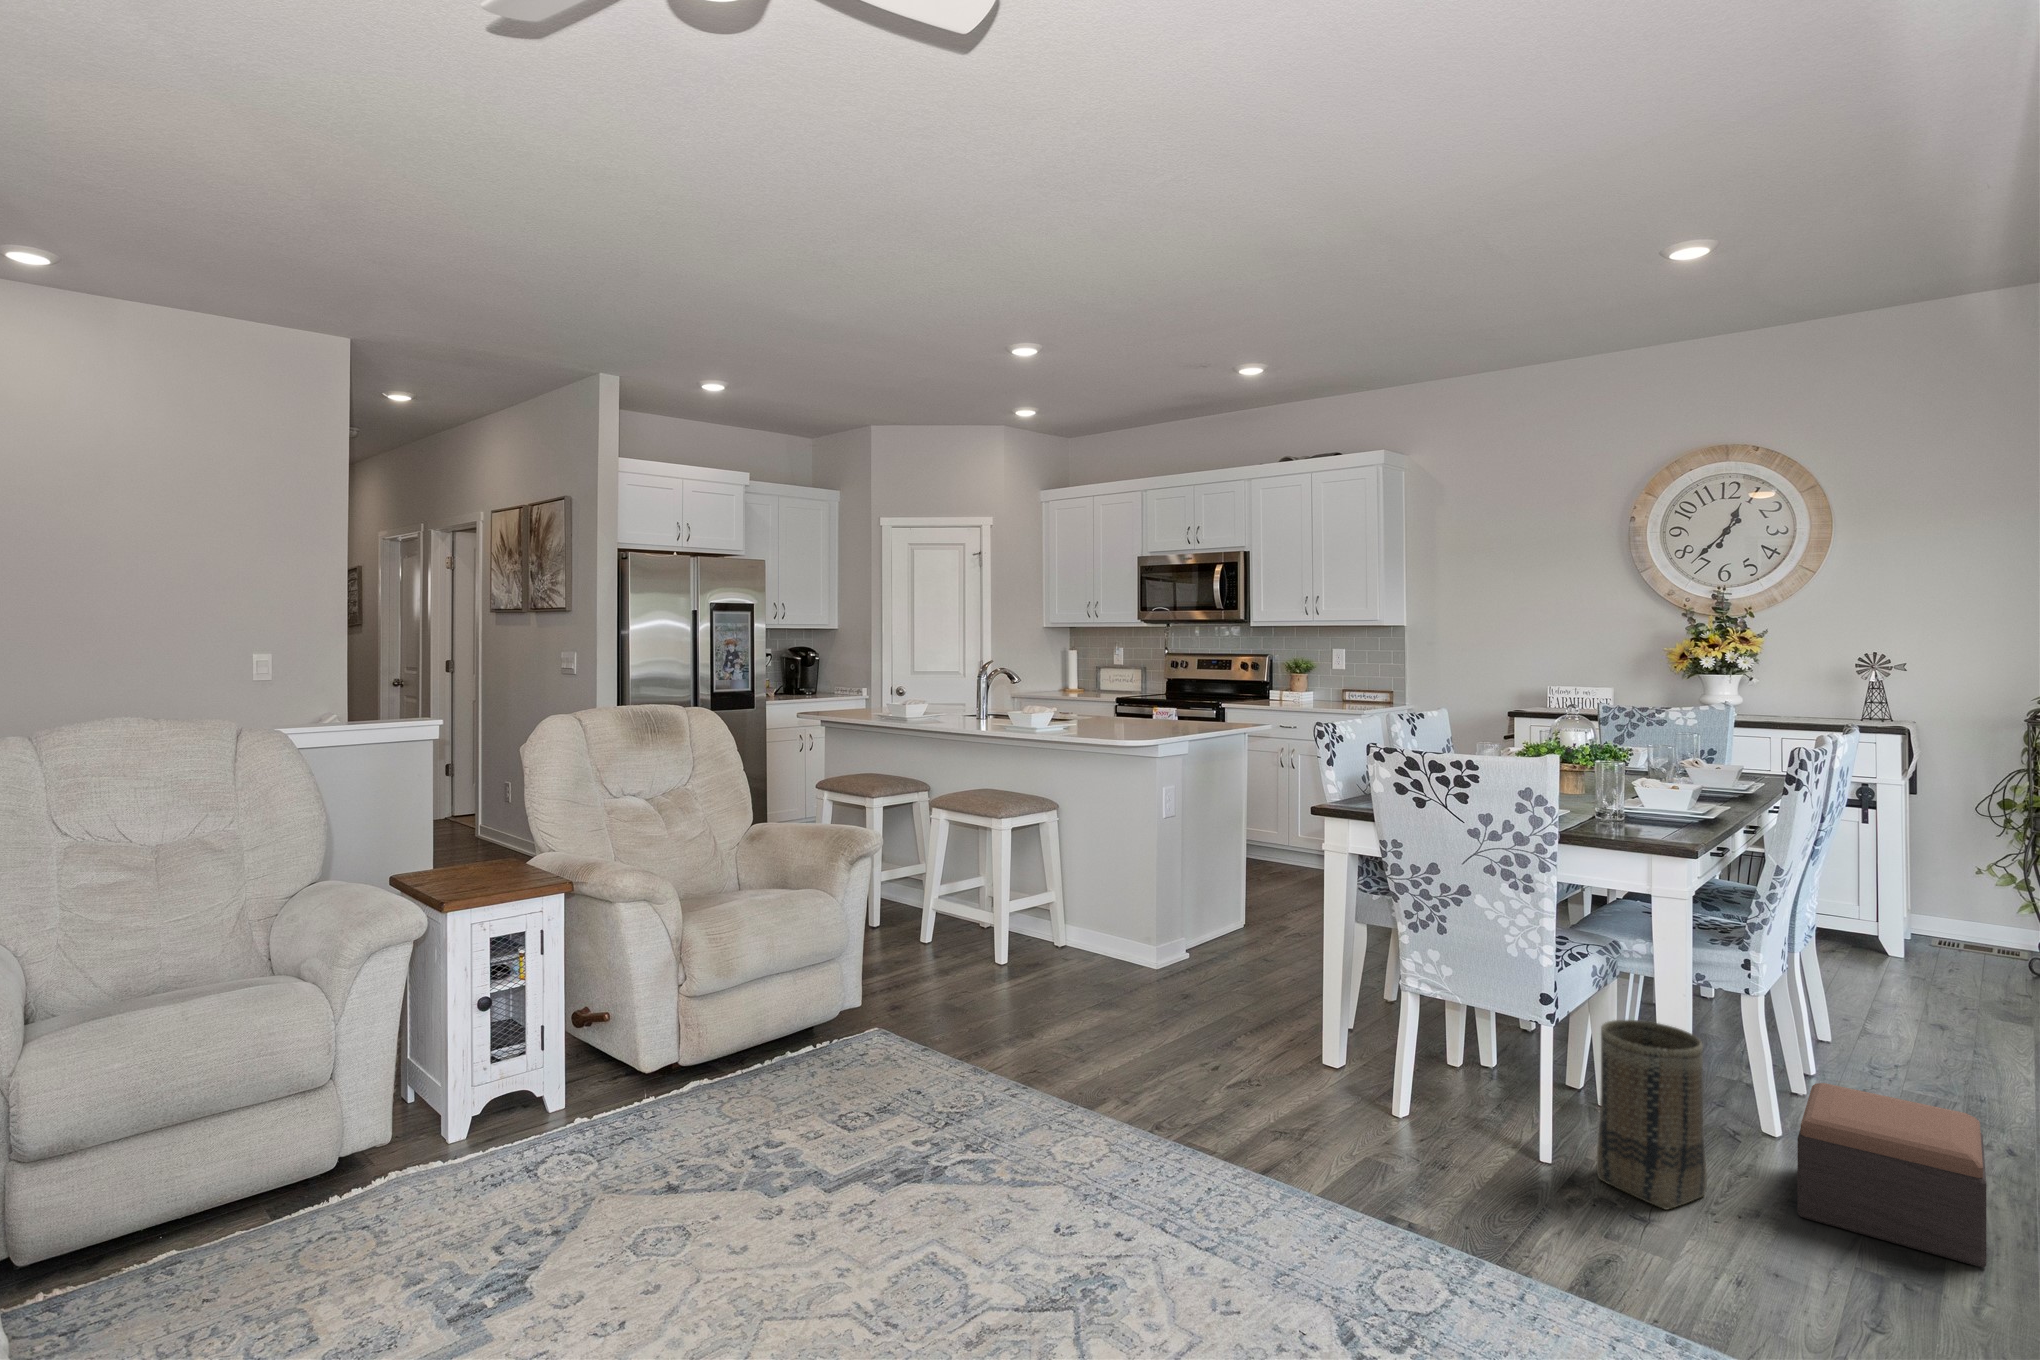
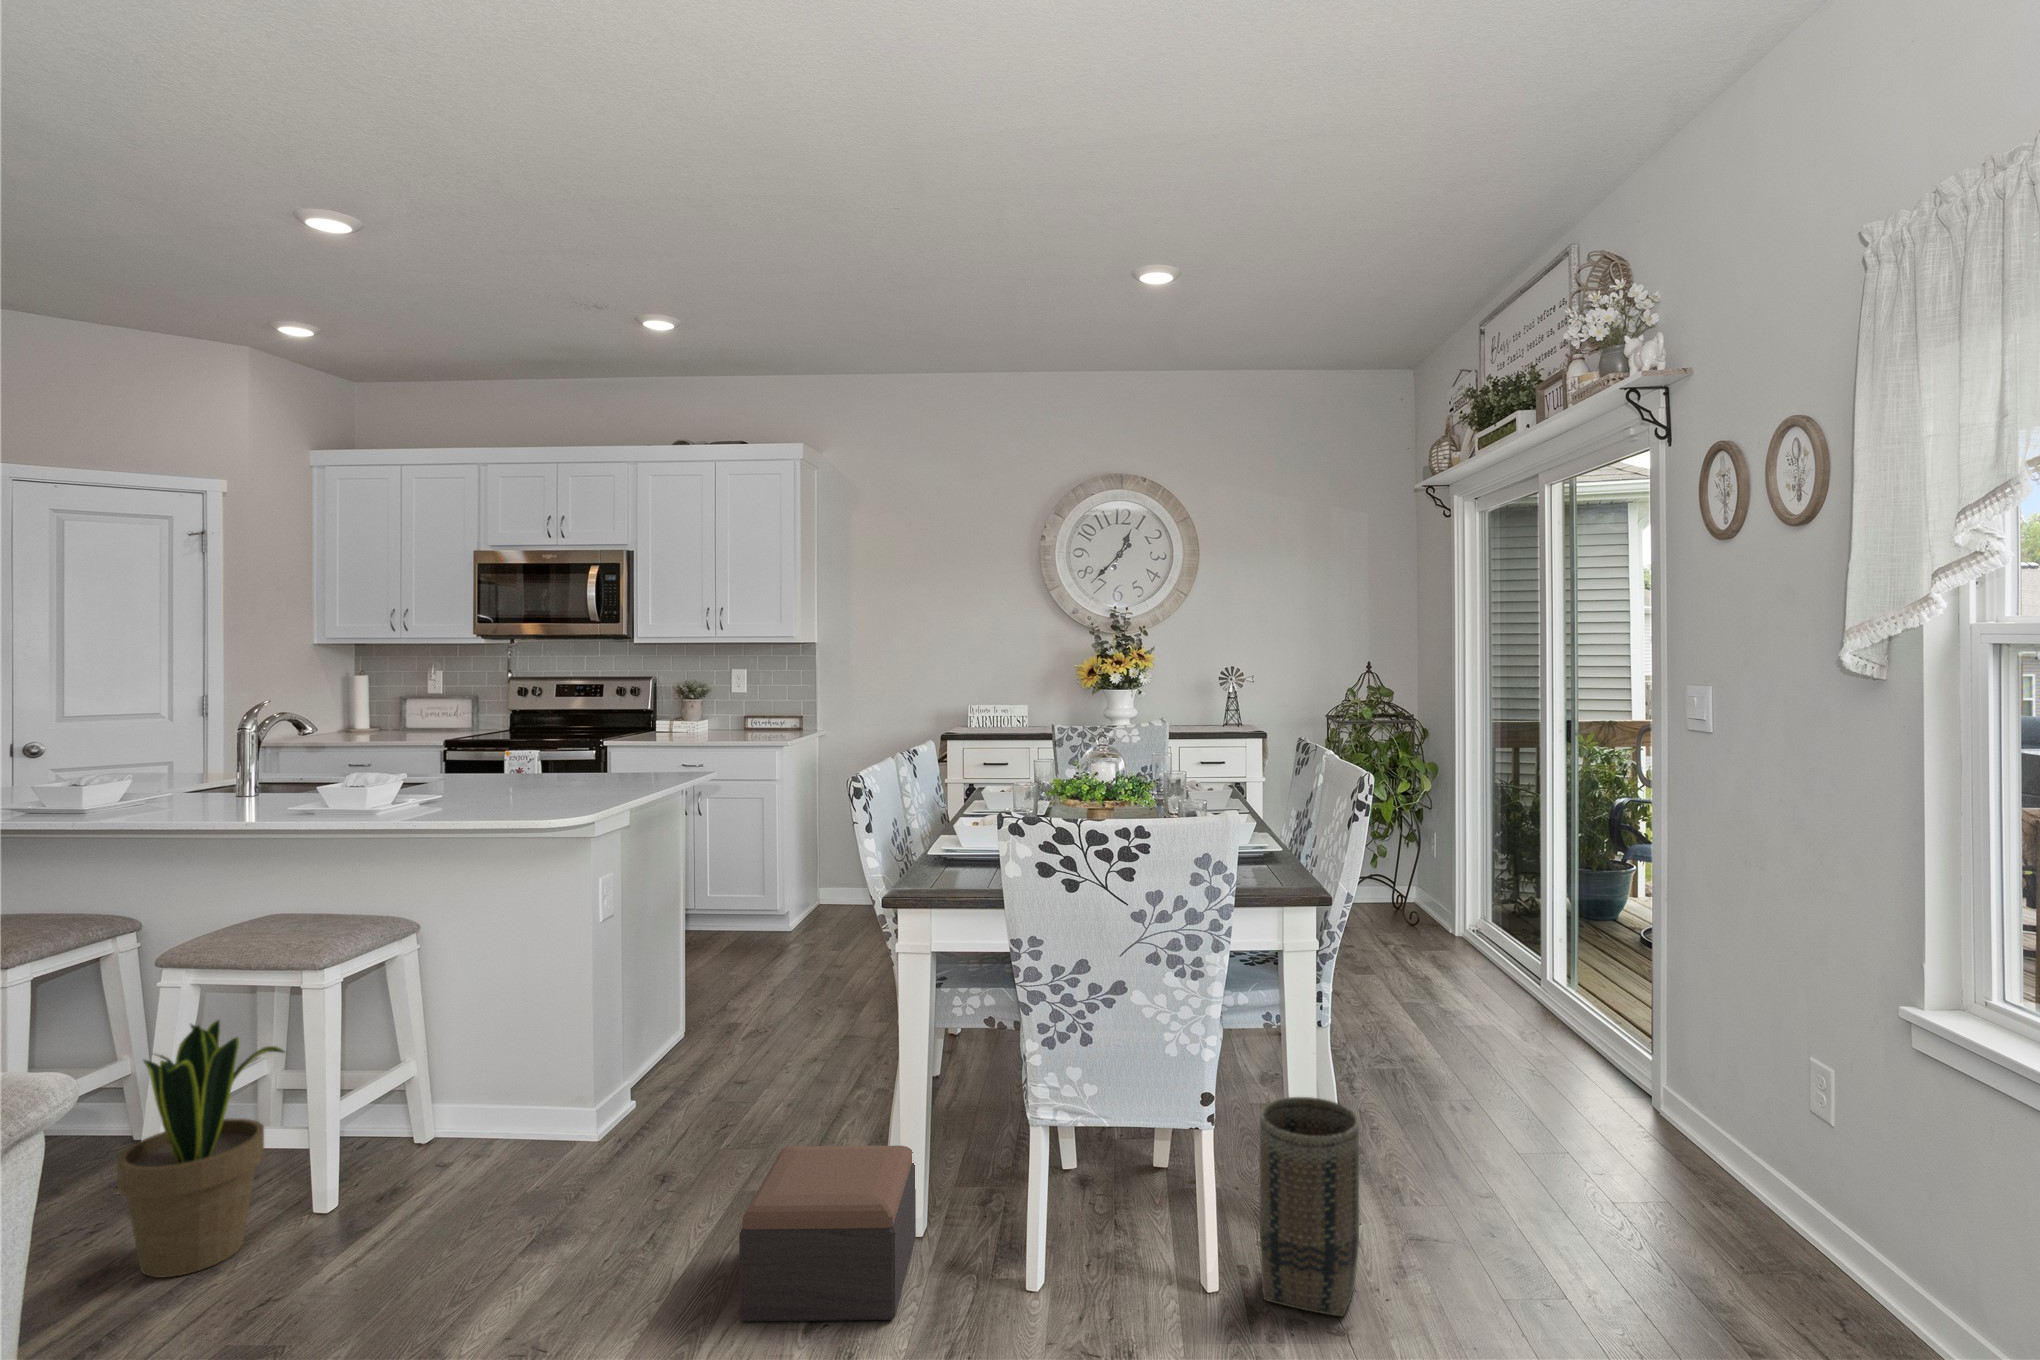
potted plant: none [907,836,982,972] -> present [117,1020,284,1277]
footstool: present [1797,1083,1986,1268] -> present [739,1146,916,1322]

